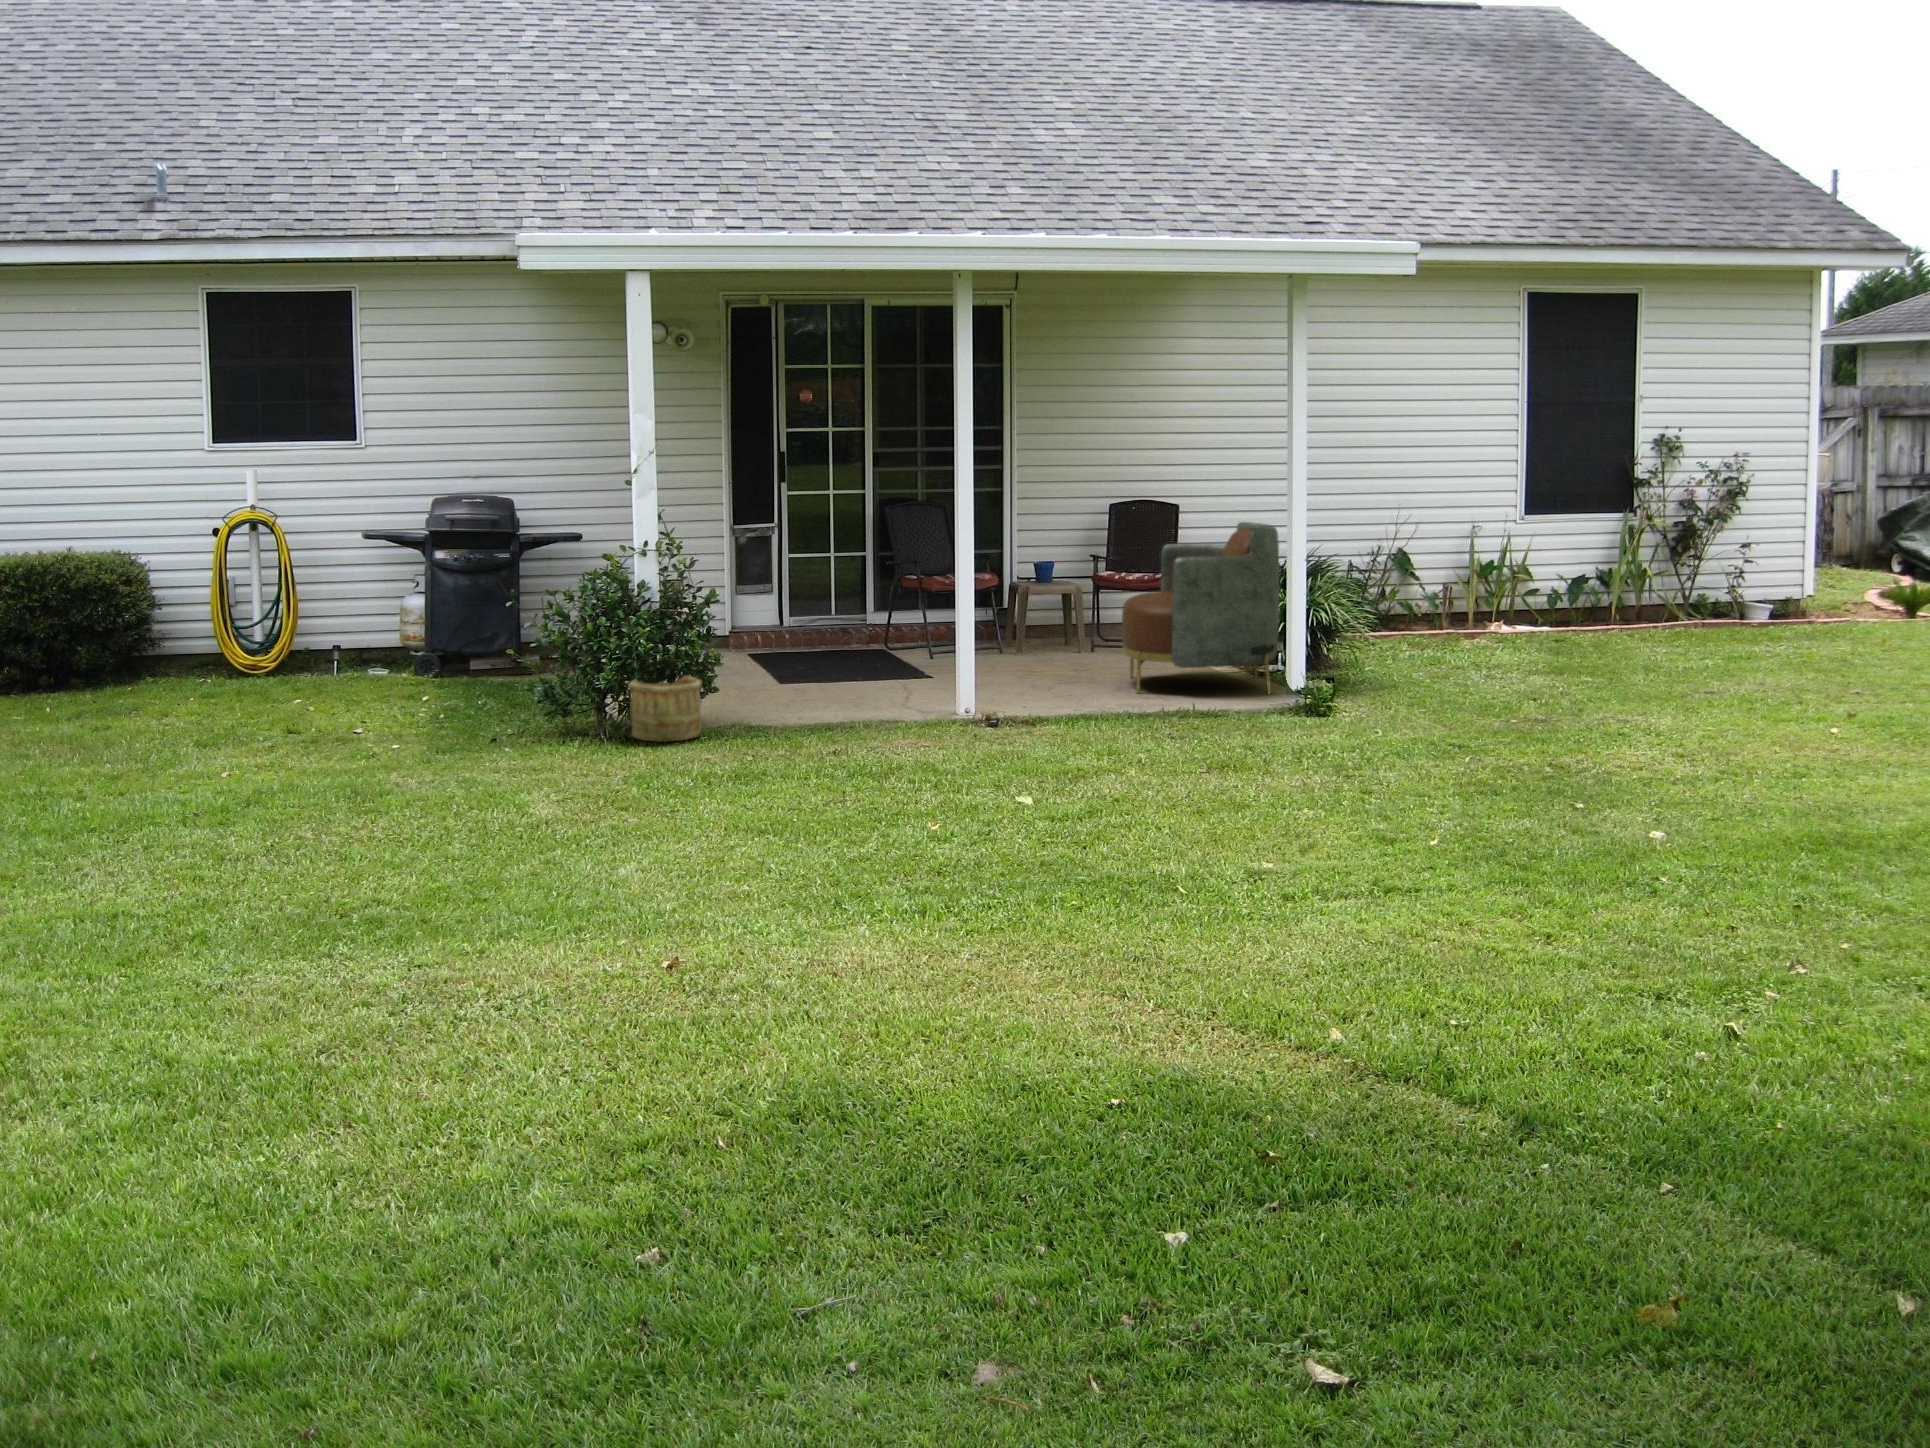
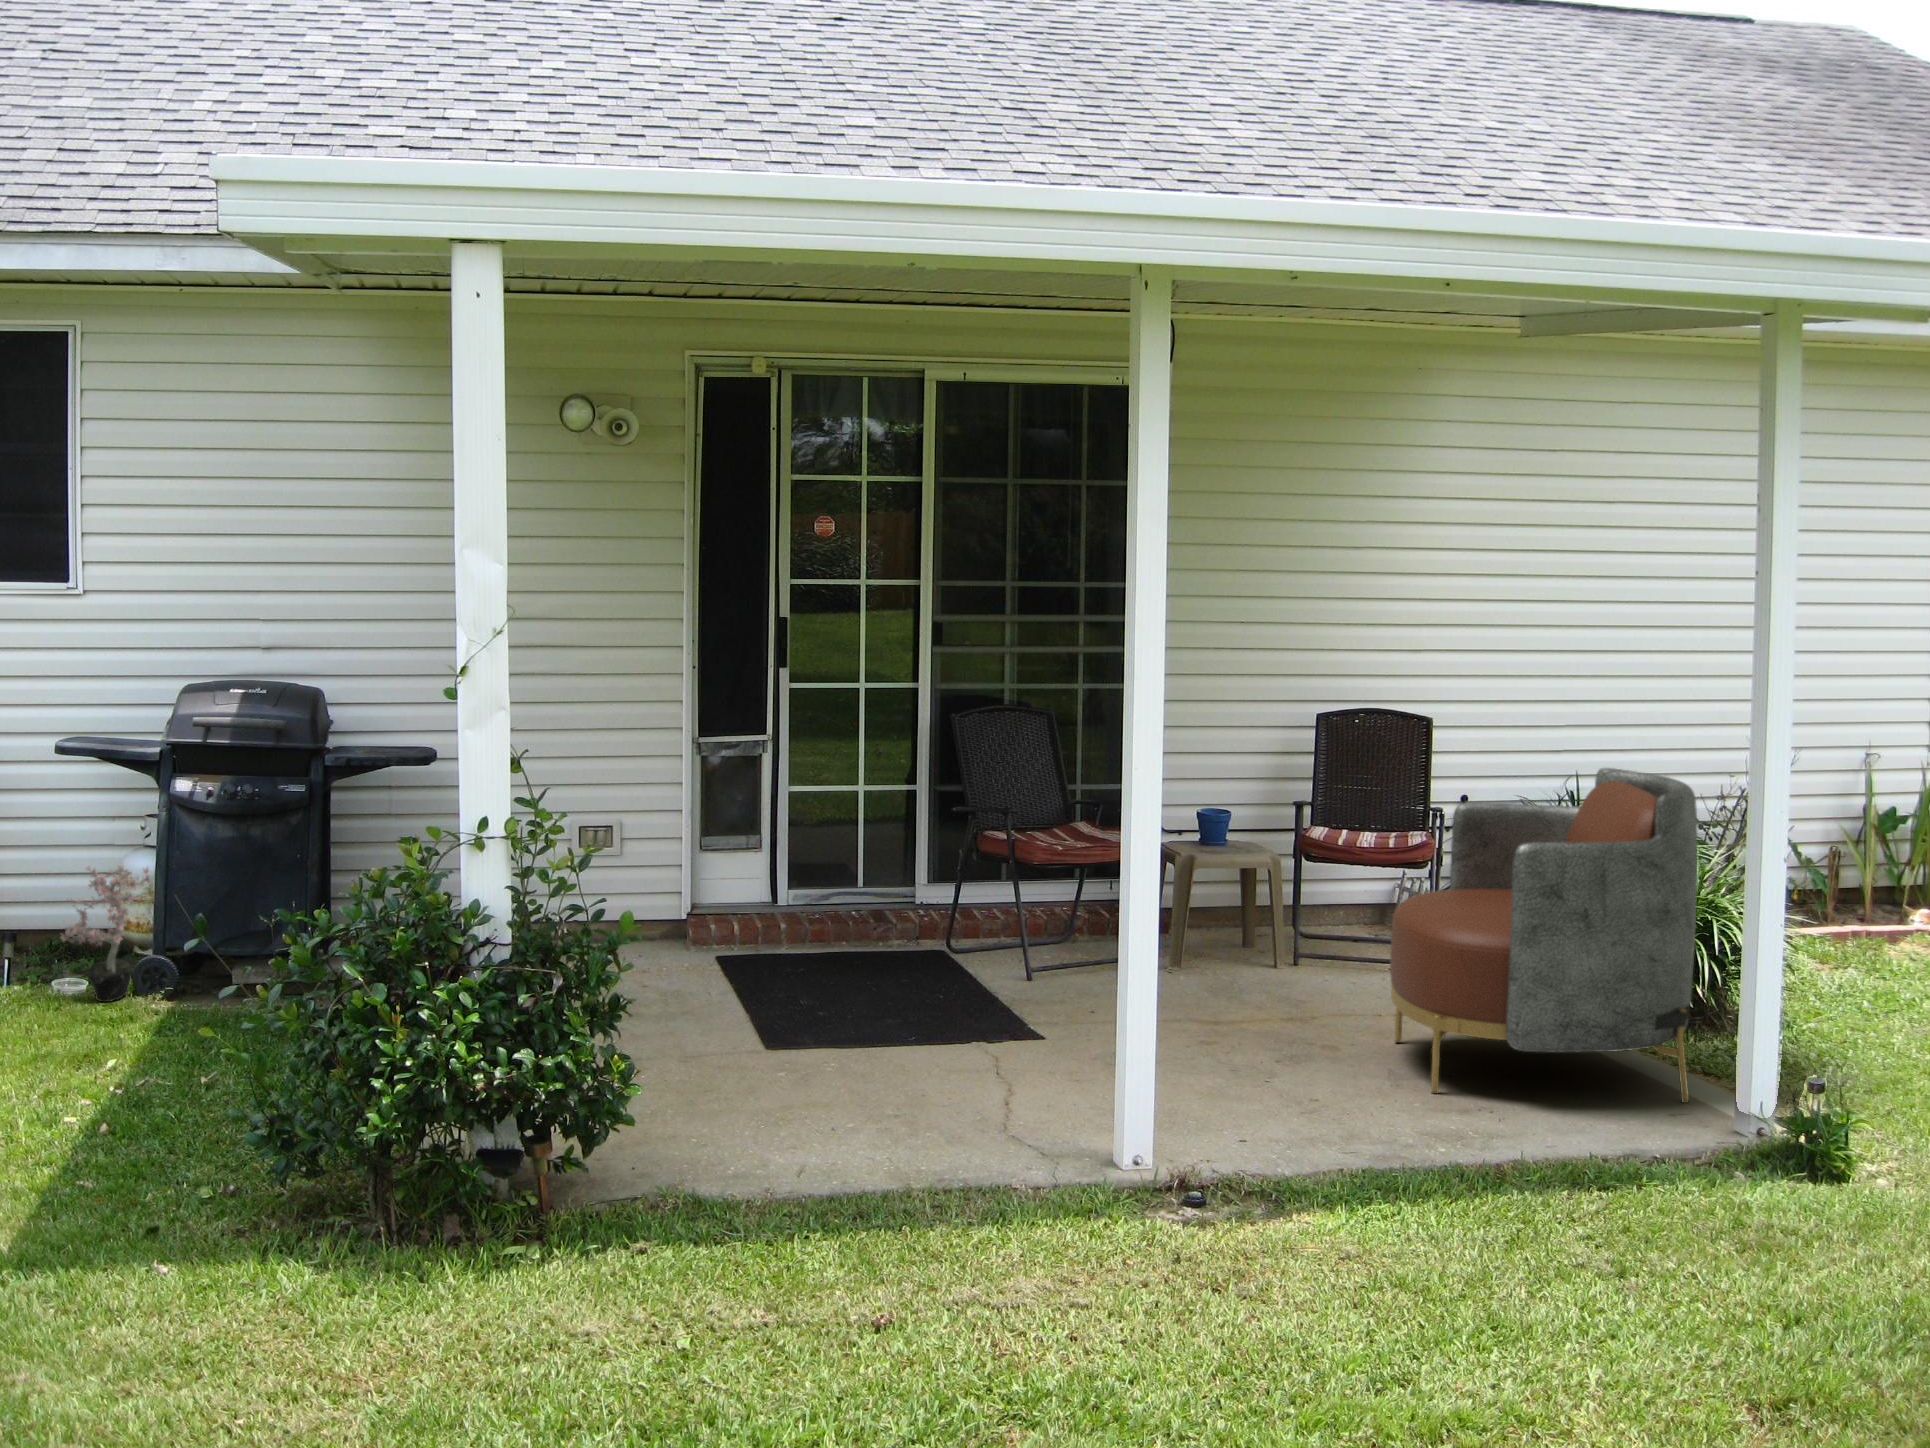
potted plant: none [373,596,431,676] -> present [61,865,151,1002]
wooden bucket: present [628,676,702,742] -> none [427,1088,588,1249]

